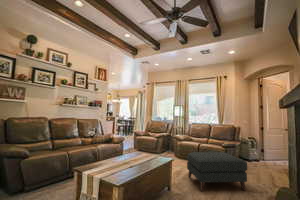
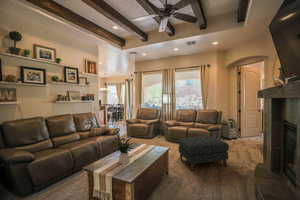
flower arrangement: none [105,138,136,171] -> present [115,135,133,164]

